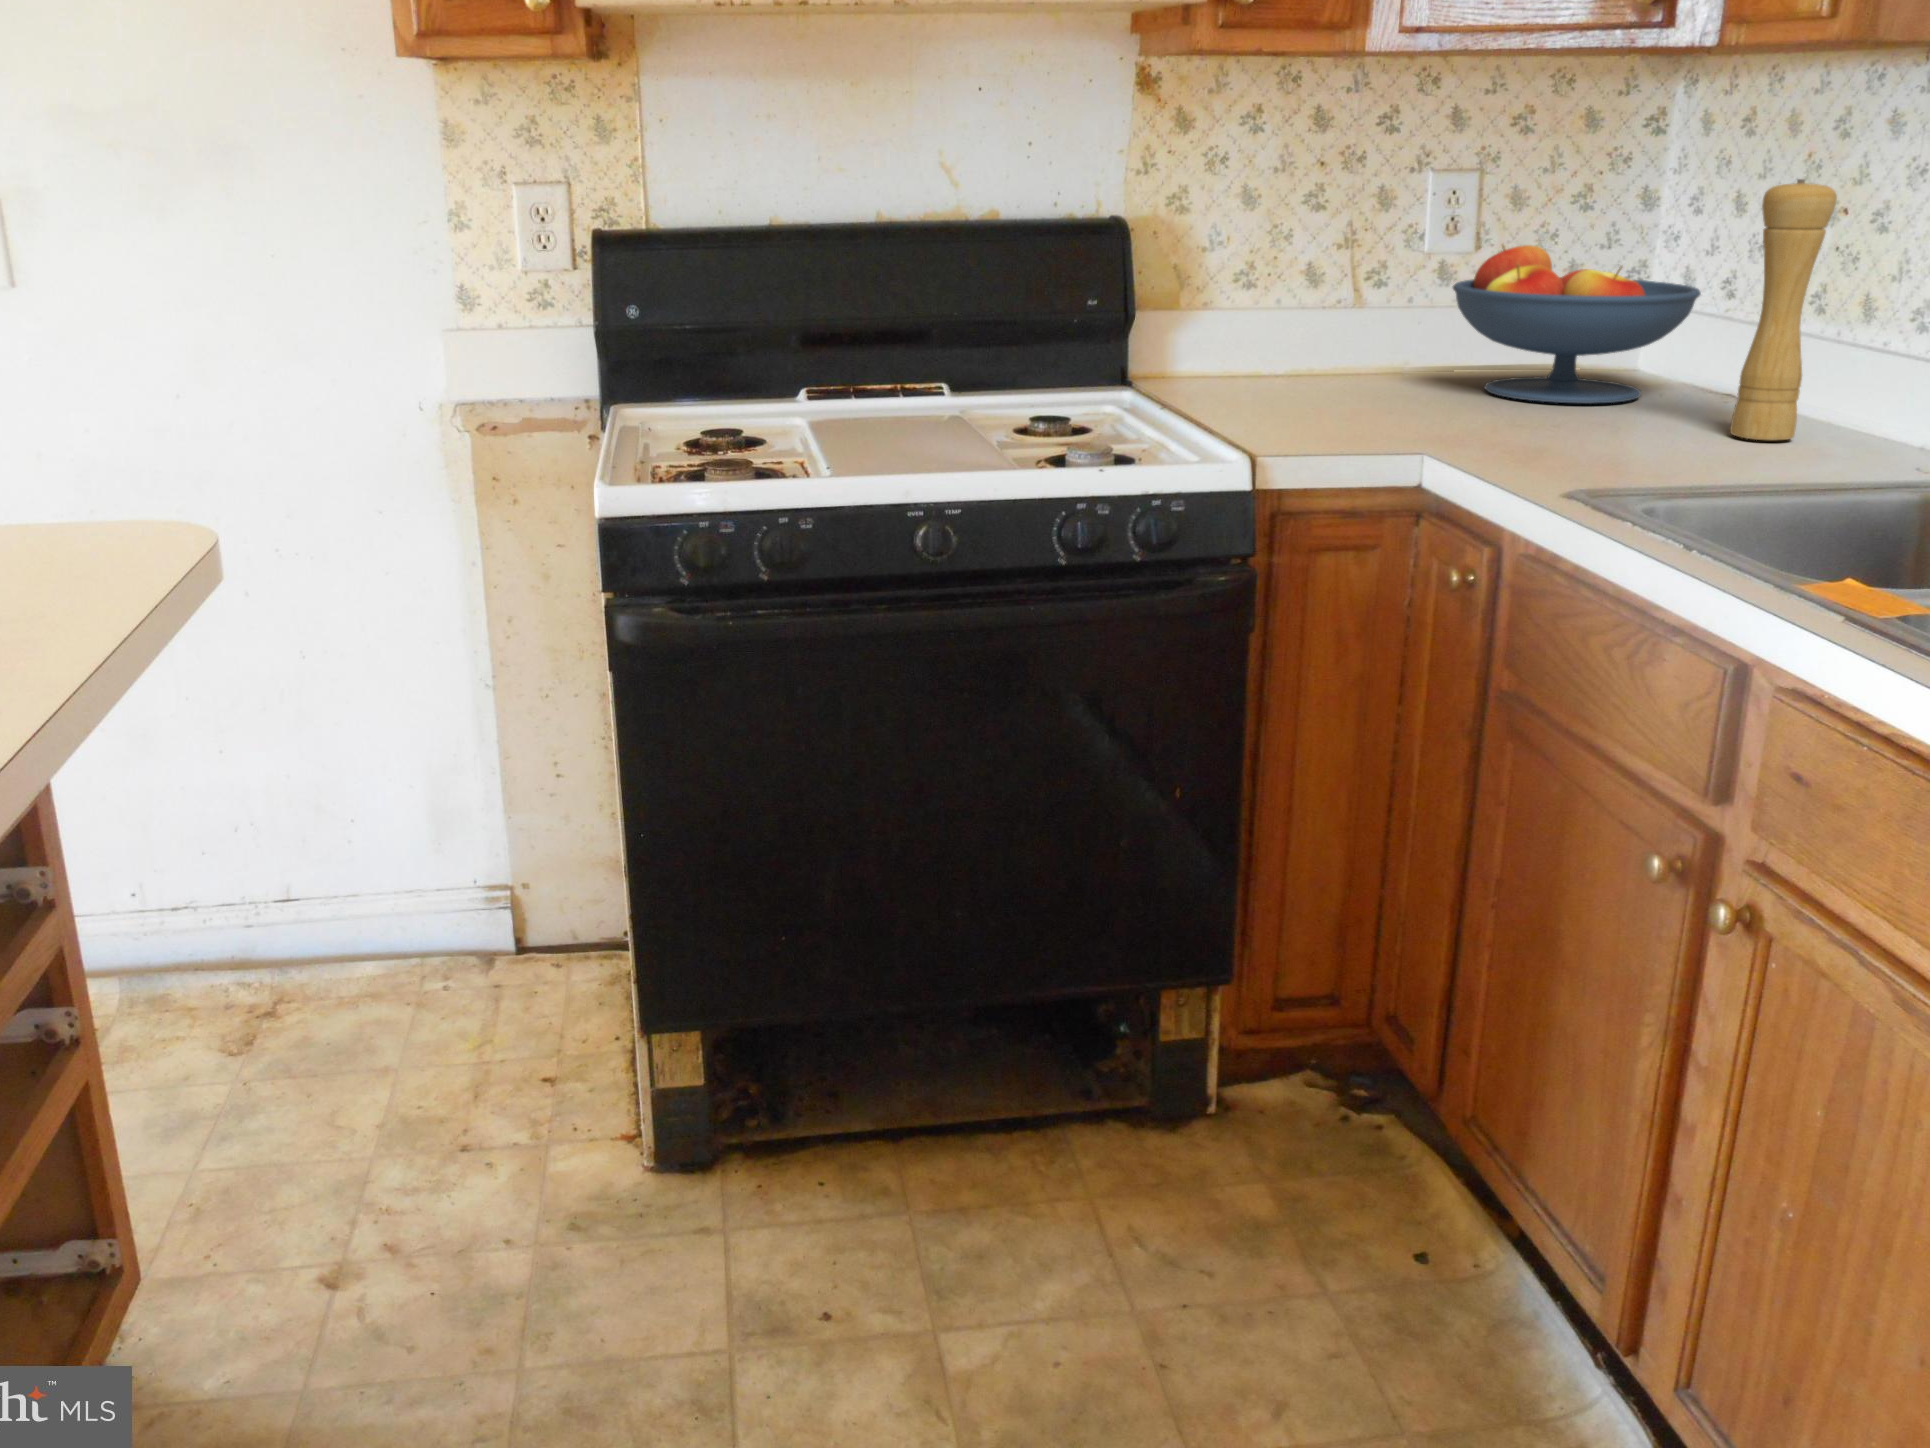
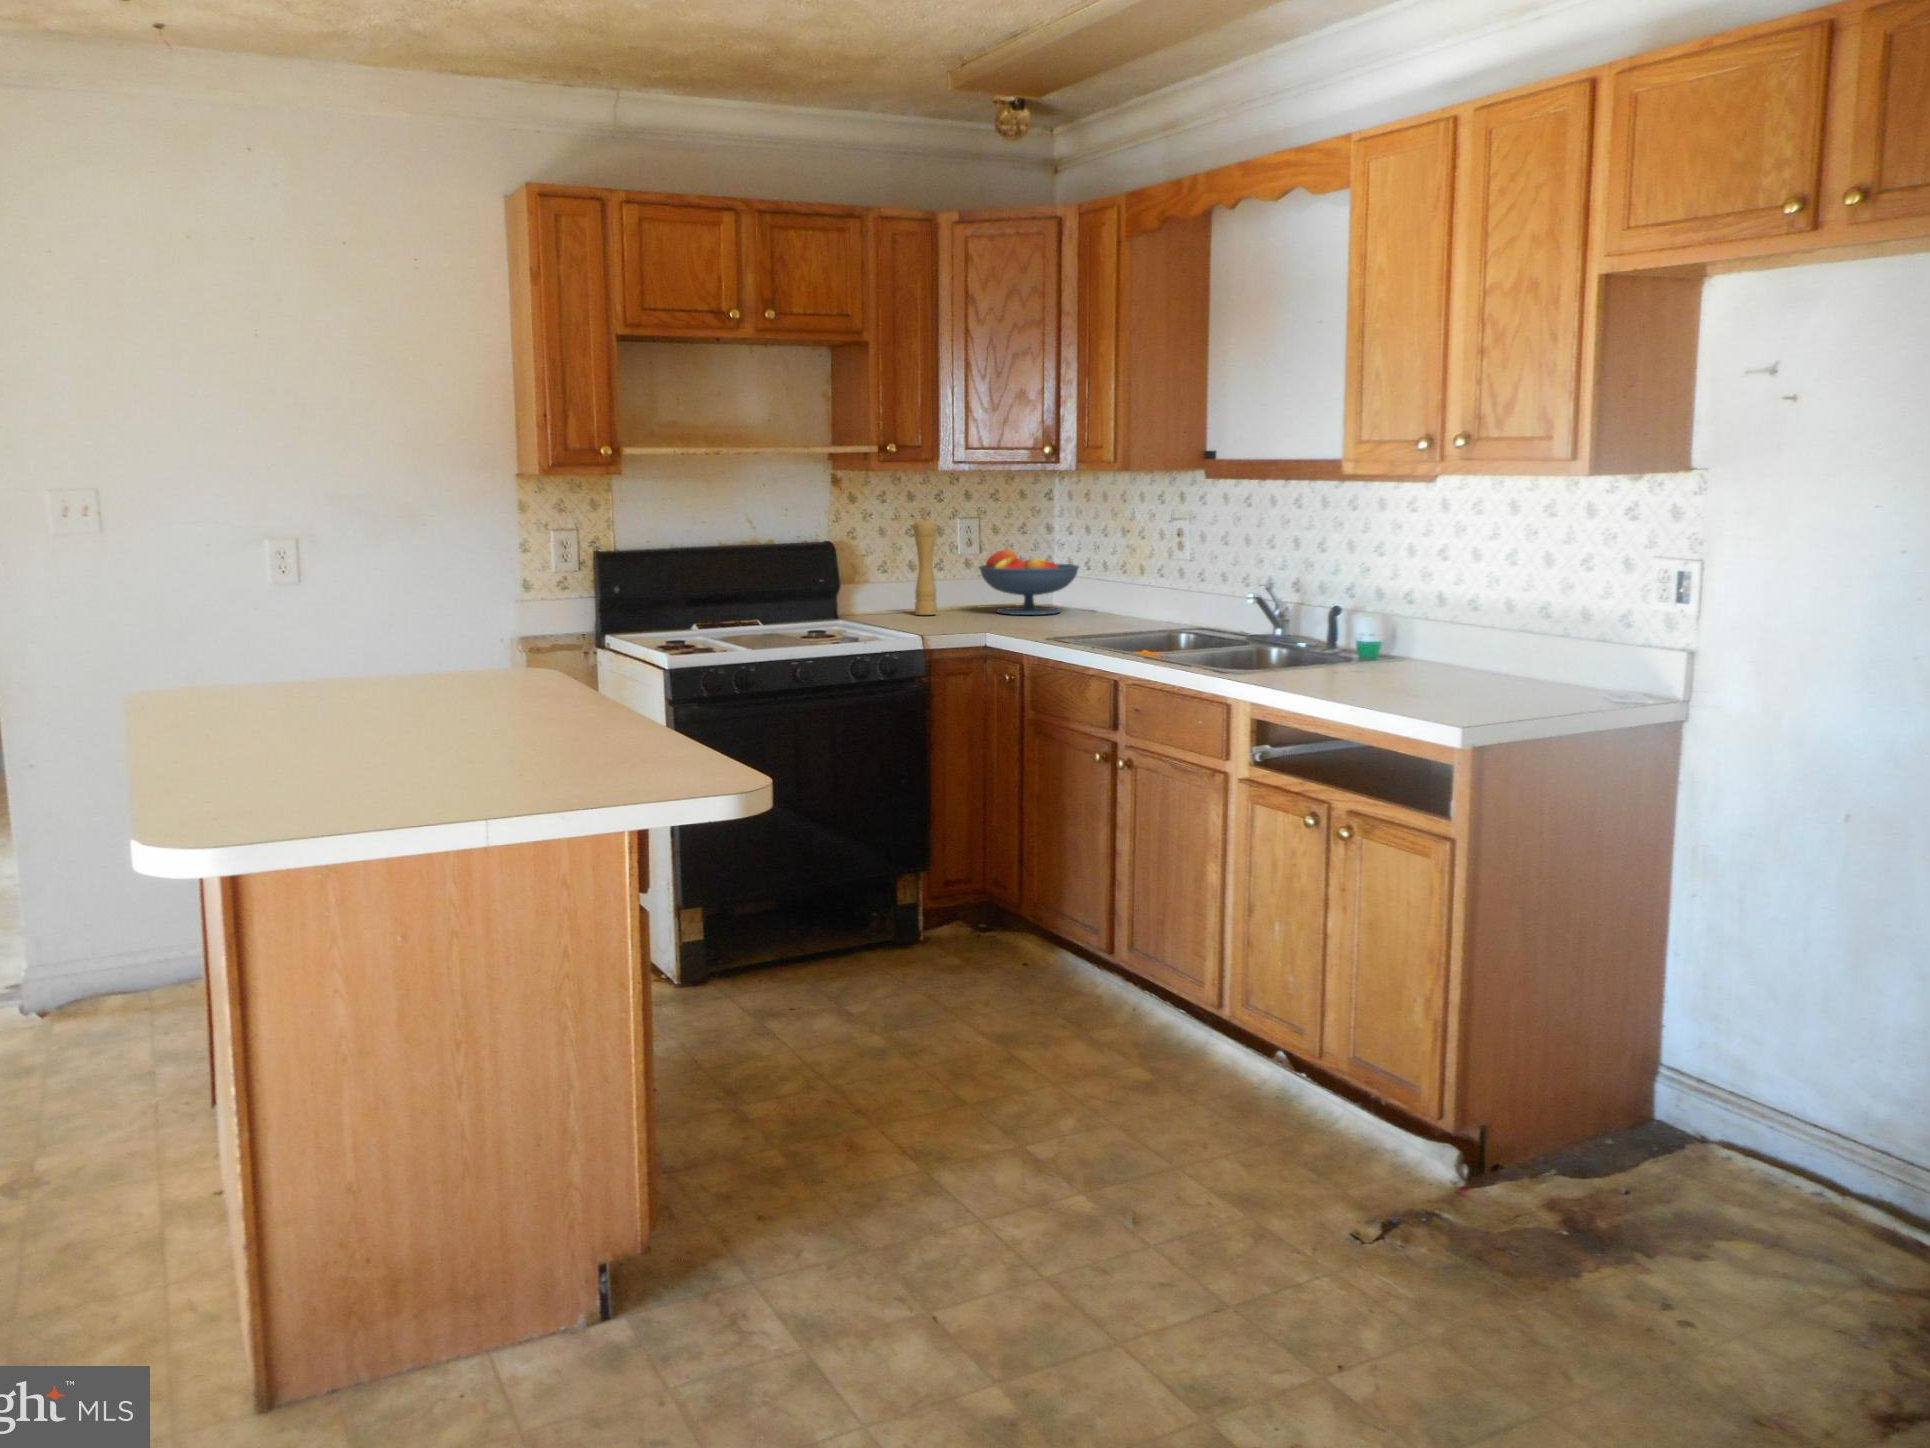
pepper mill: present [1730,179,1837,441] -> present [913,519,937,615]

